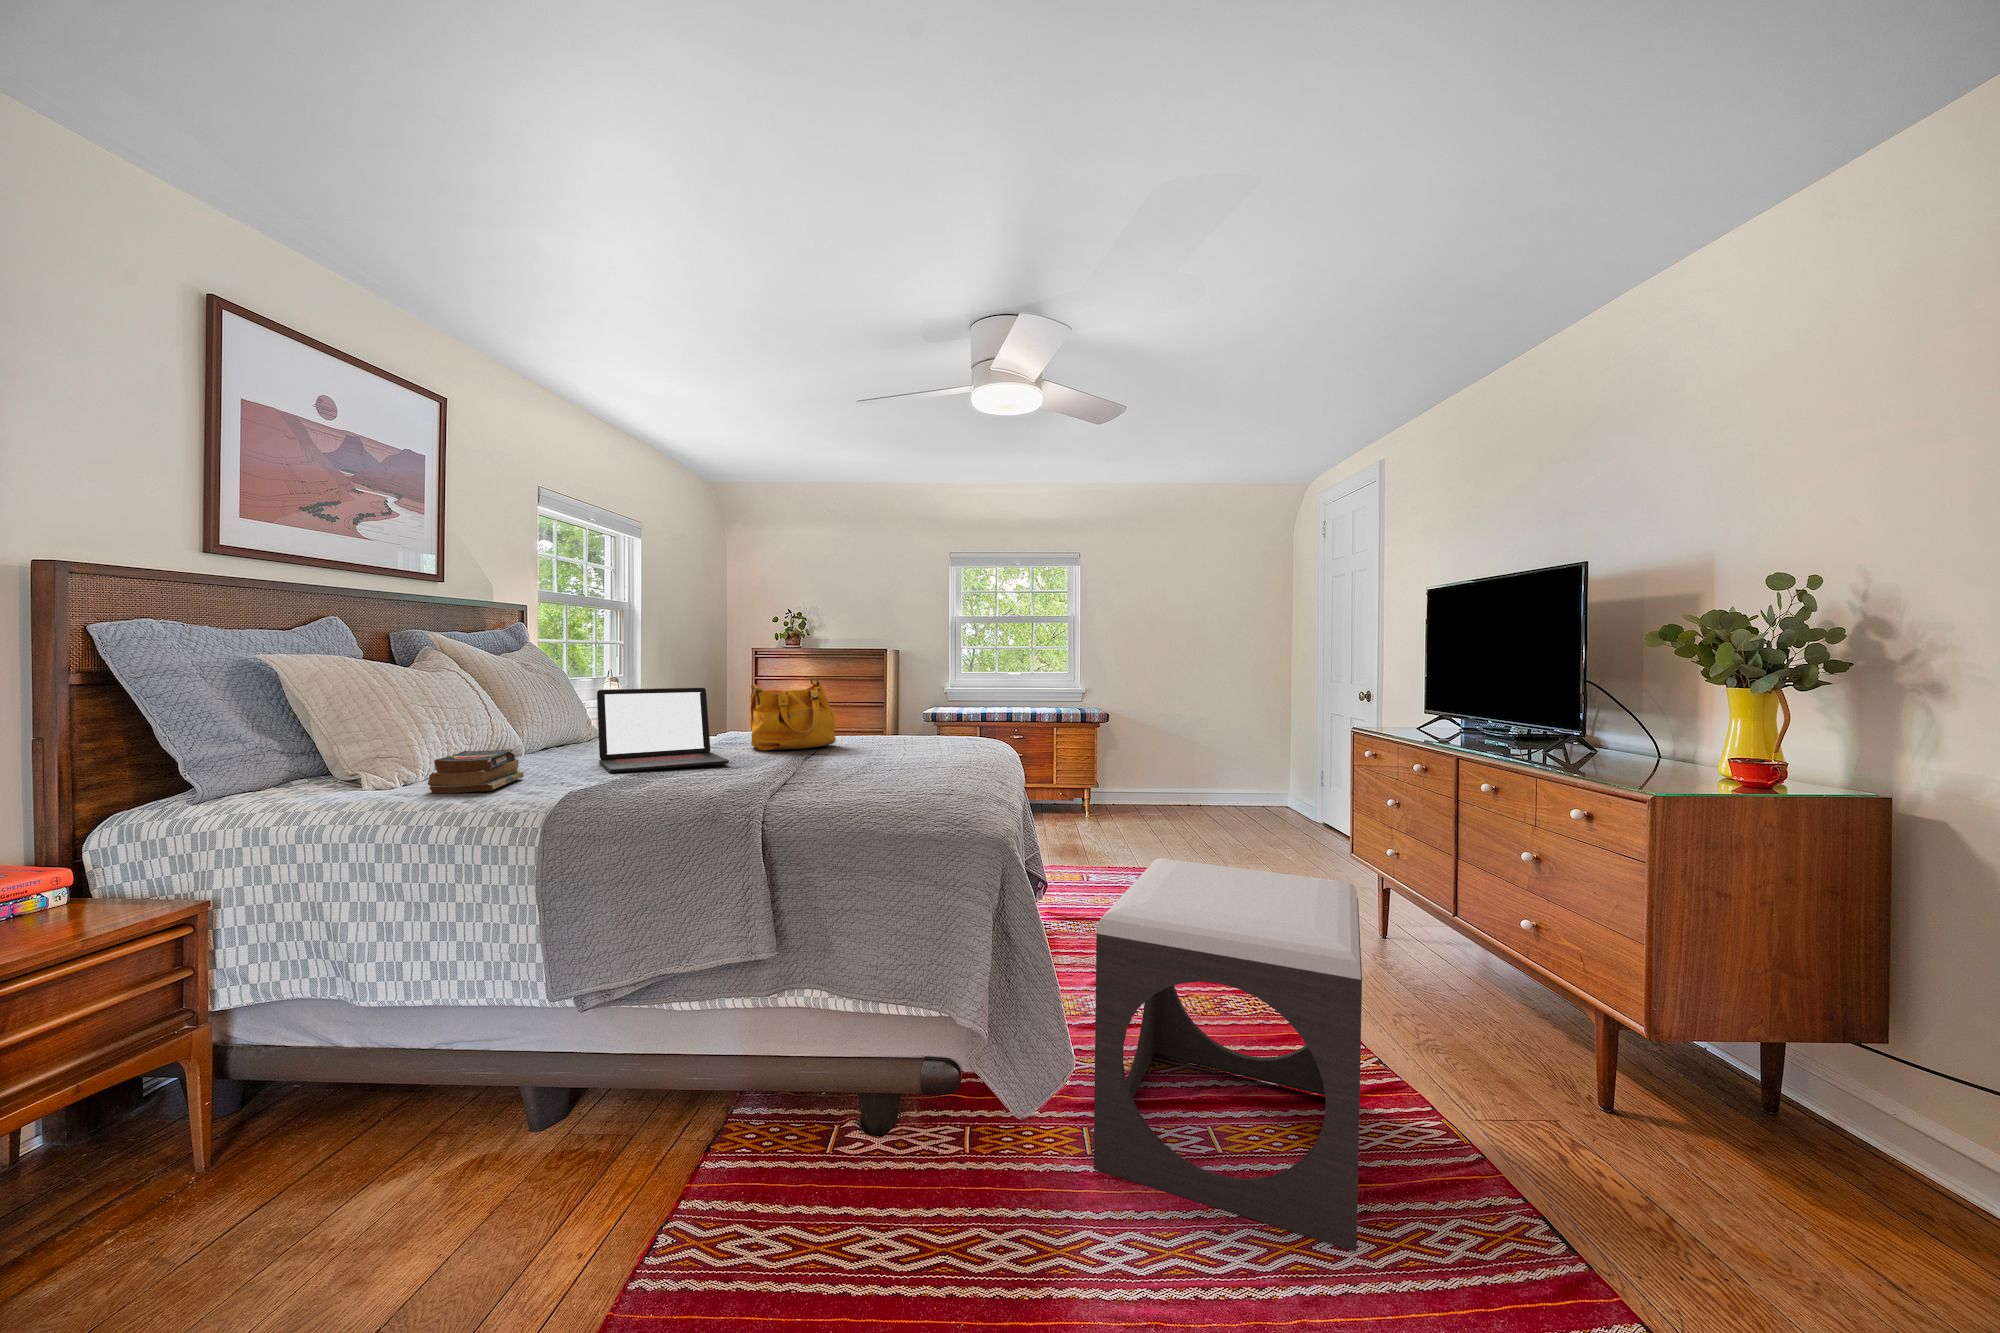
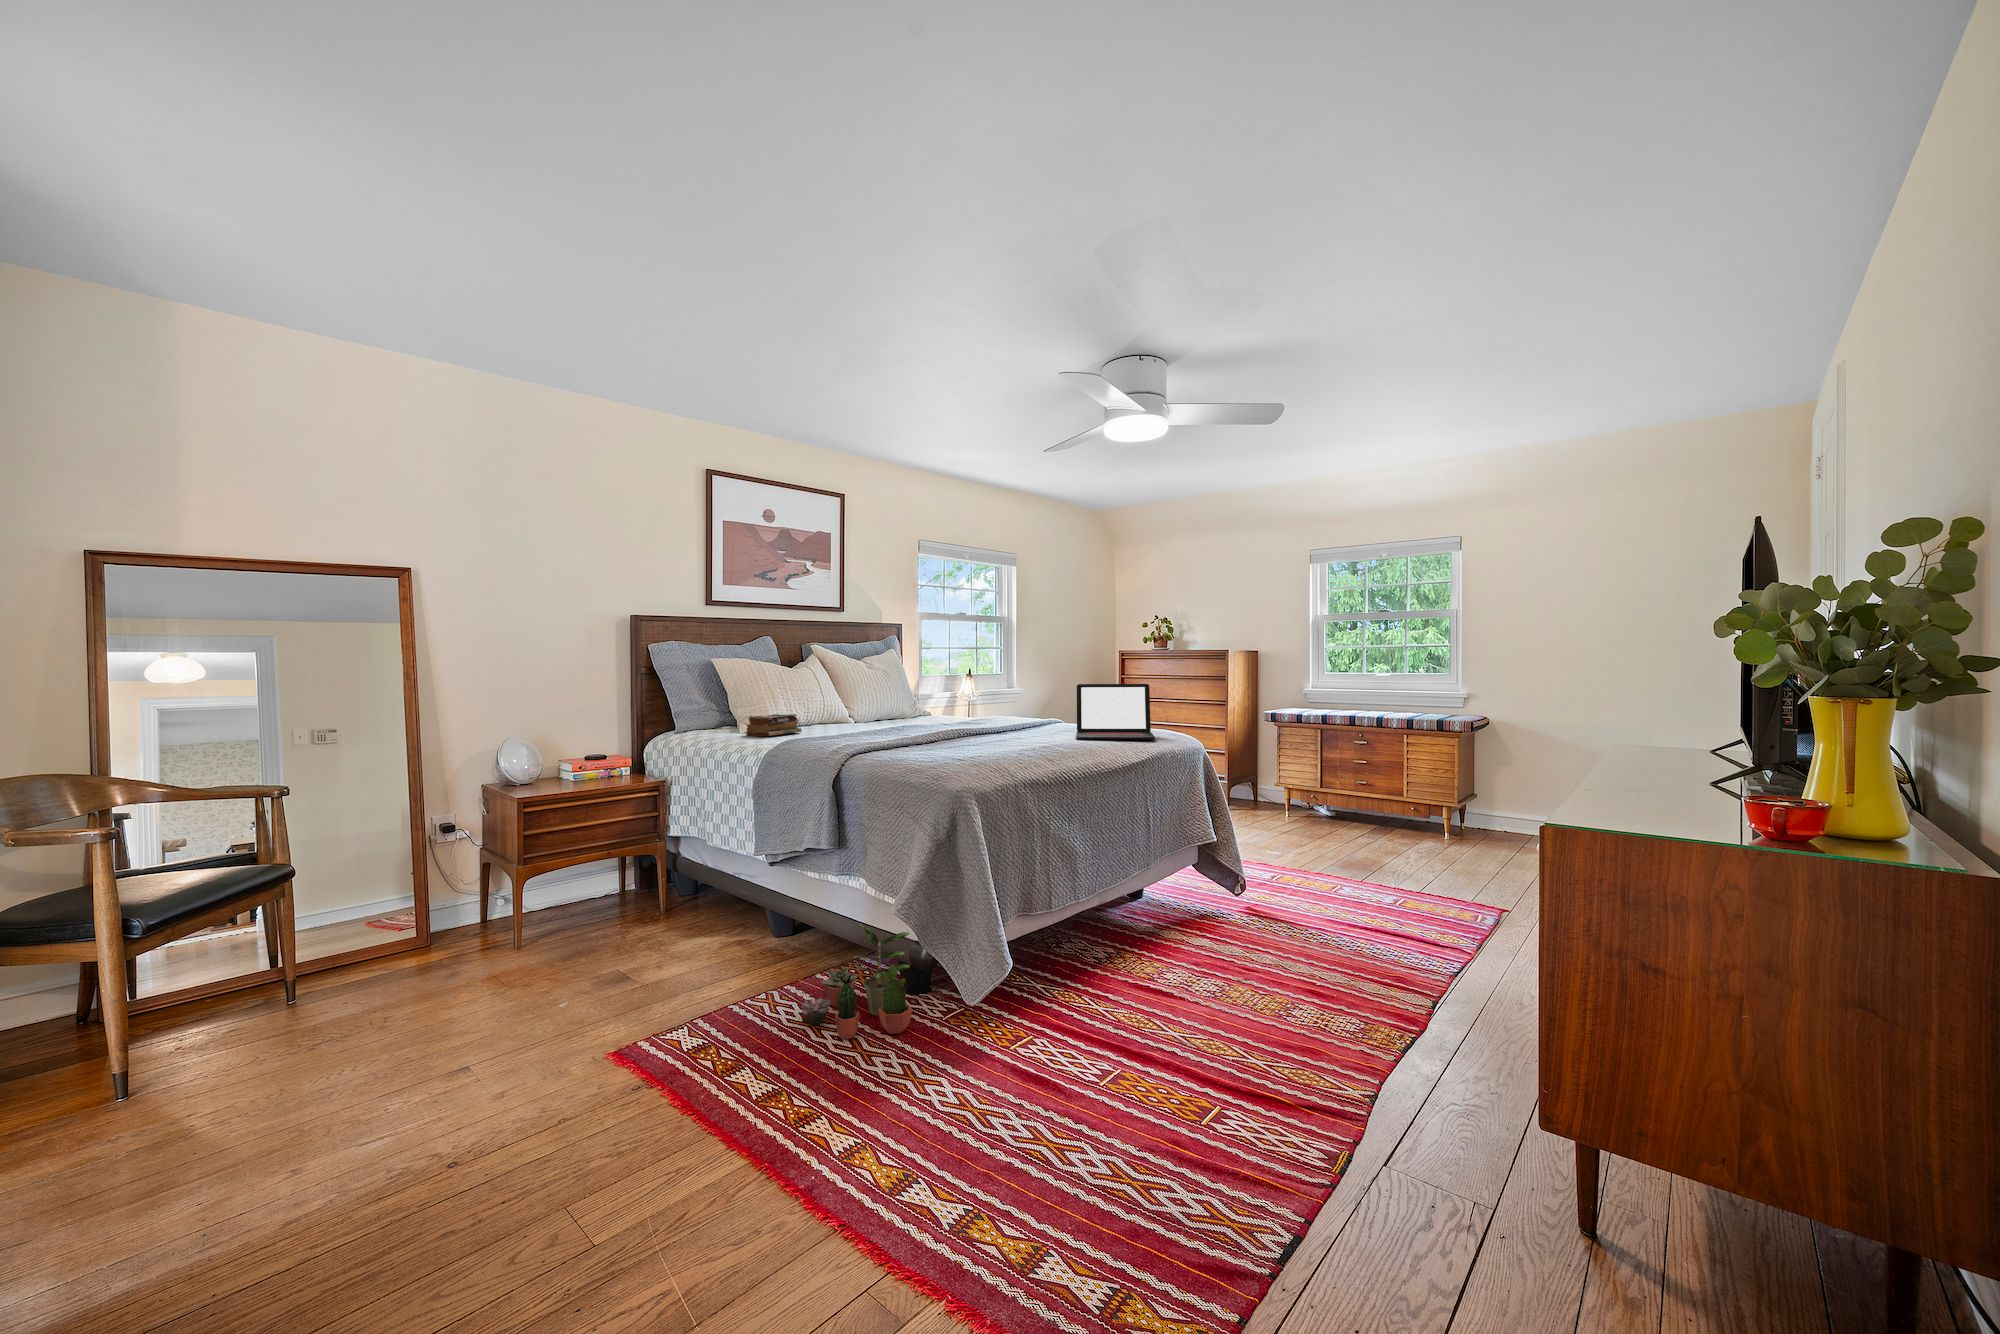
handbag: present [750,679,836,751] -> none [974,674,1044,729]
laptop: present [597,688,729,773] -> present [1076,684,1155,740]
footstool: present [1094,858,1362,1251] -> none [995,836,1273,1158]
potted plant: none [788,1053,972,1259] -> present [802,923,912,1039]

